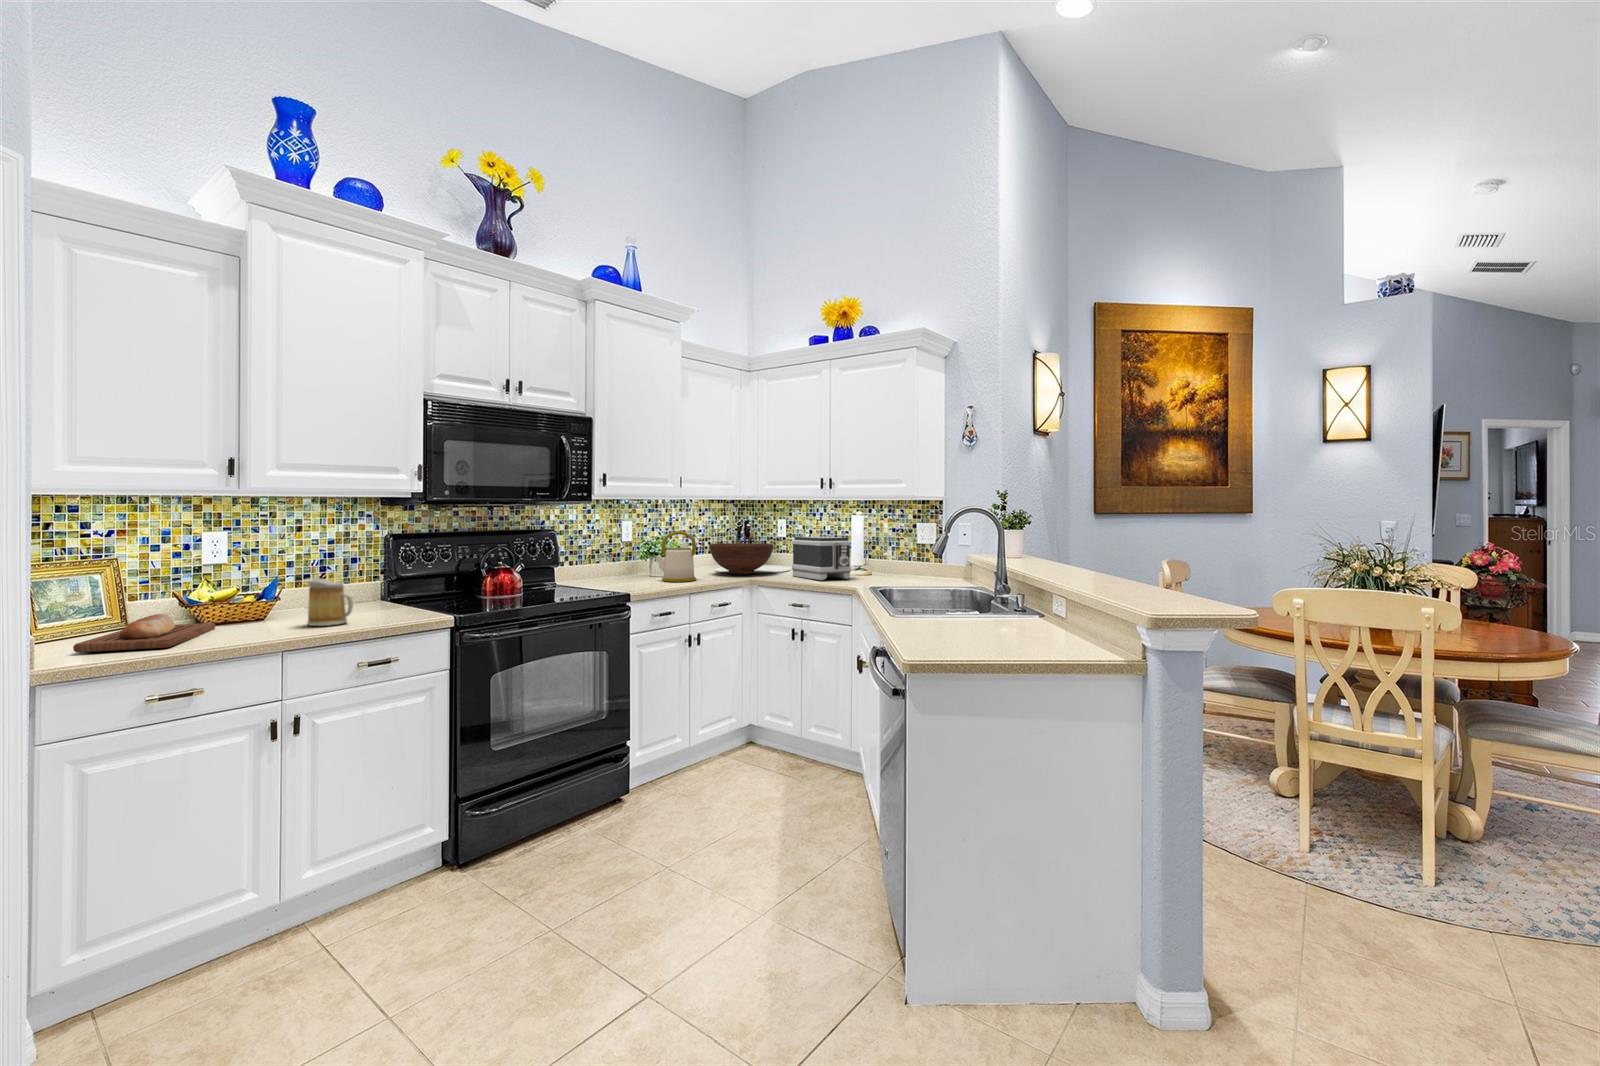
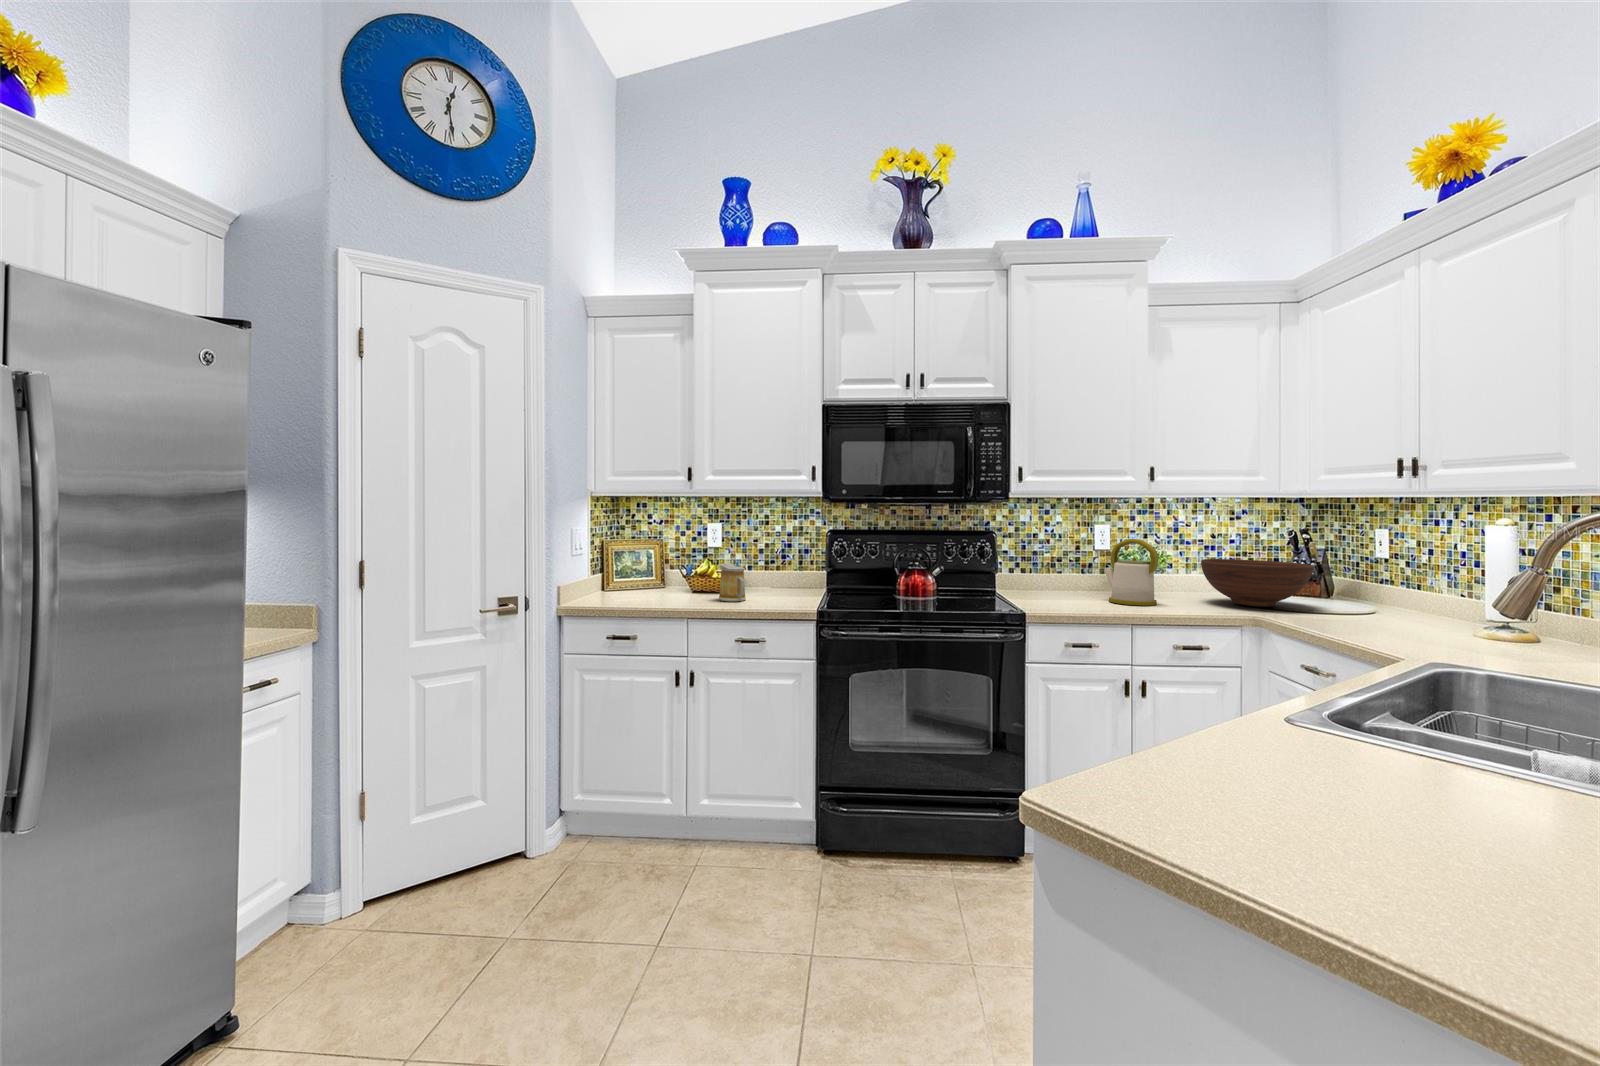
toaster: present [792,537,851,580] -> none [1331,557,1439,639]
bread loaf: present [73,614,215,652] -> none [593,579,686,602]

